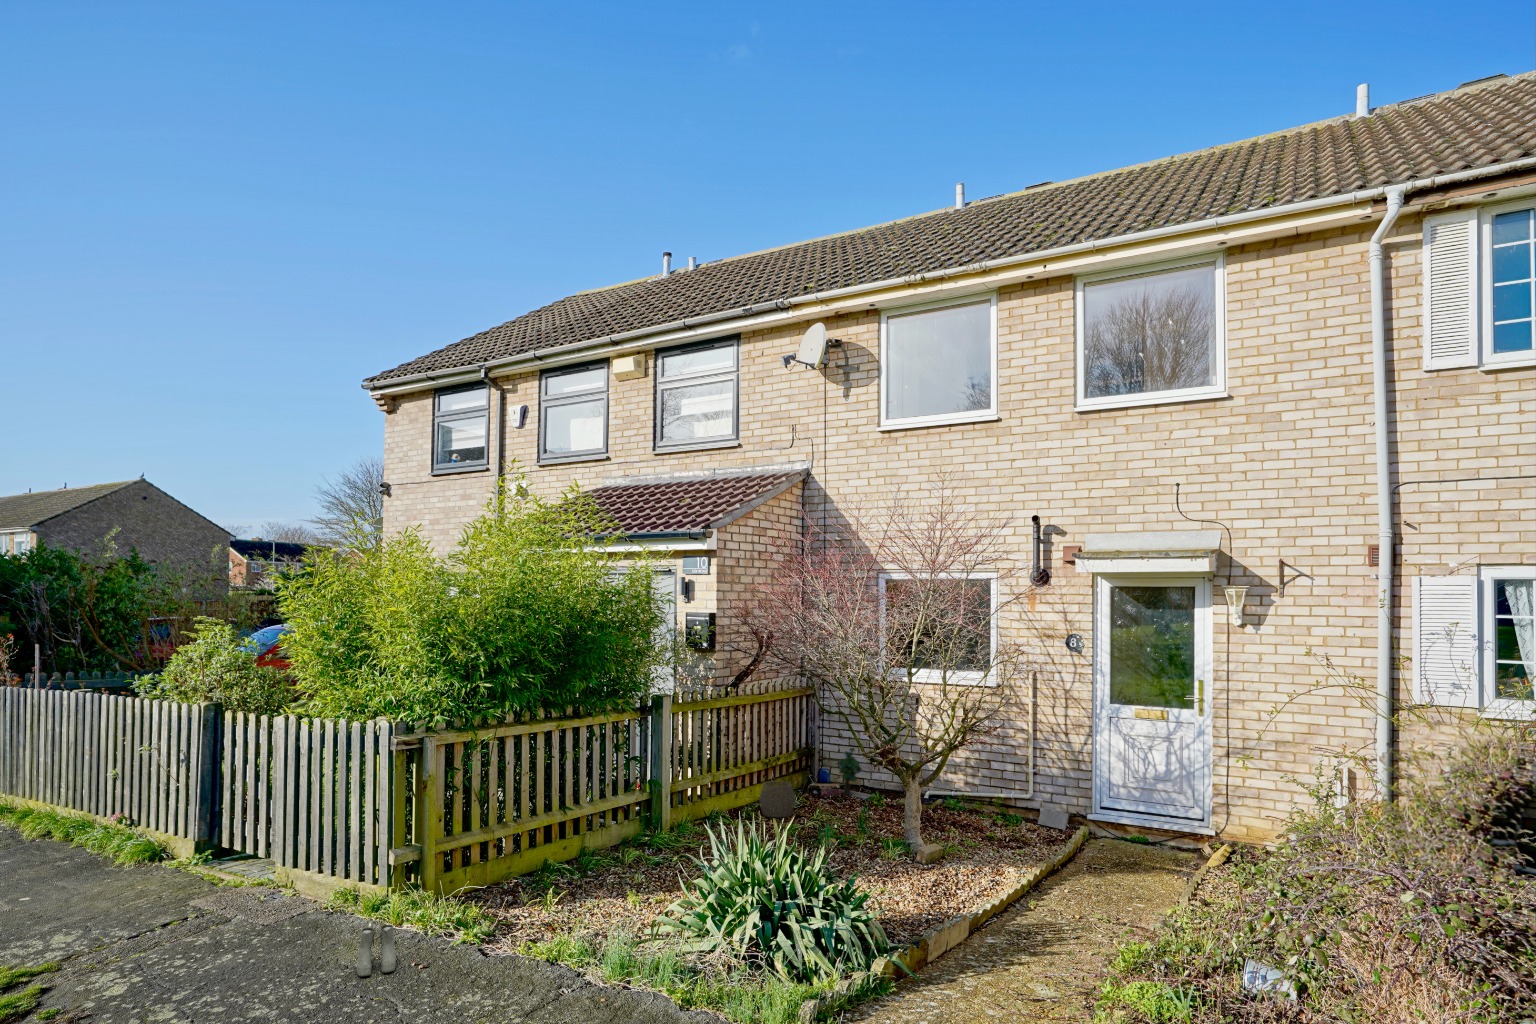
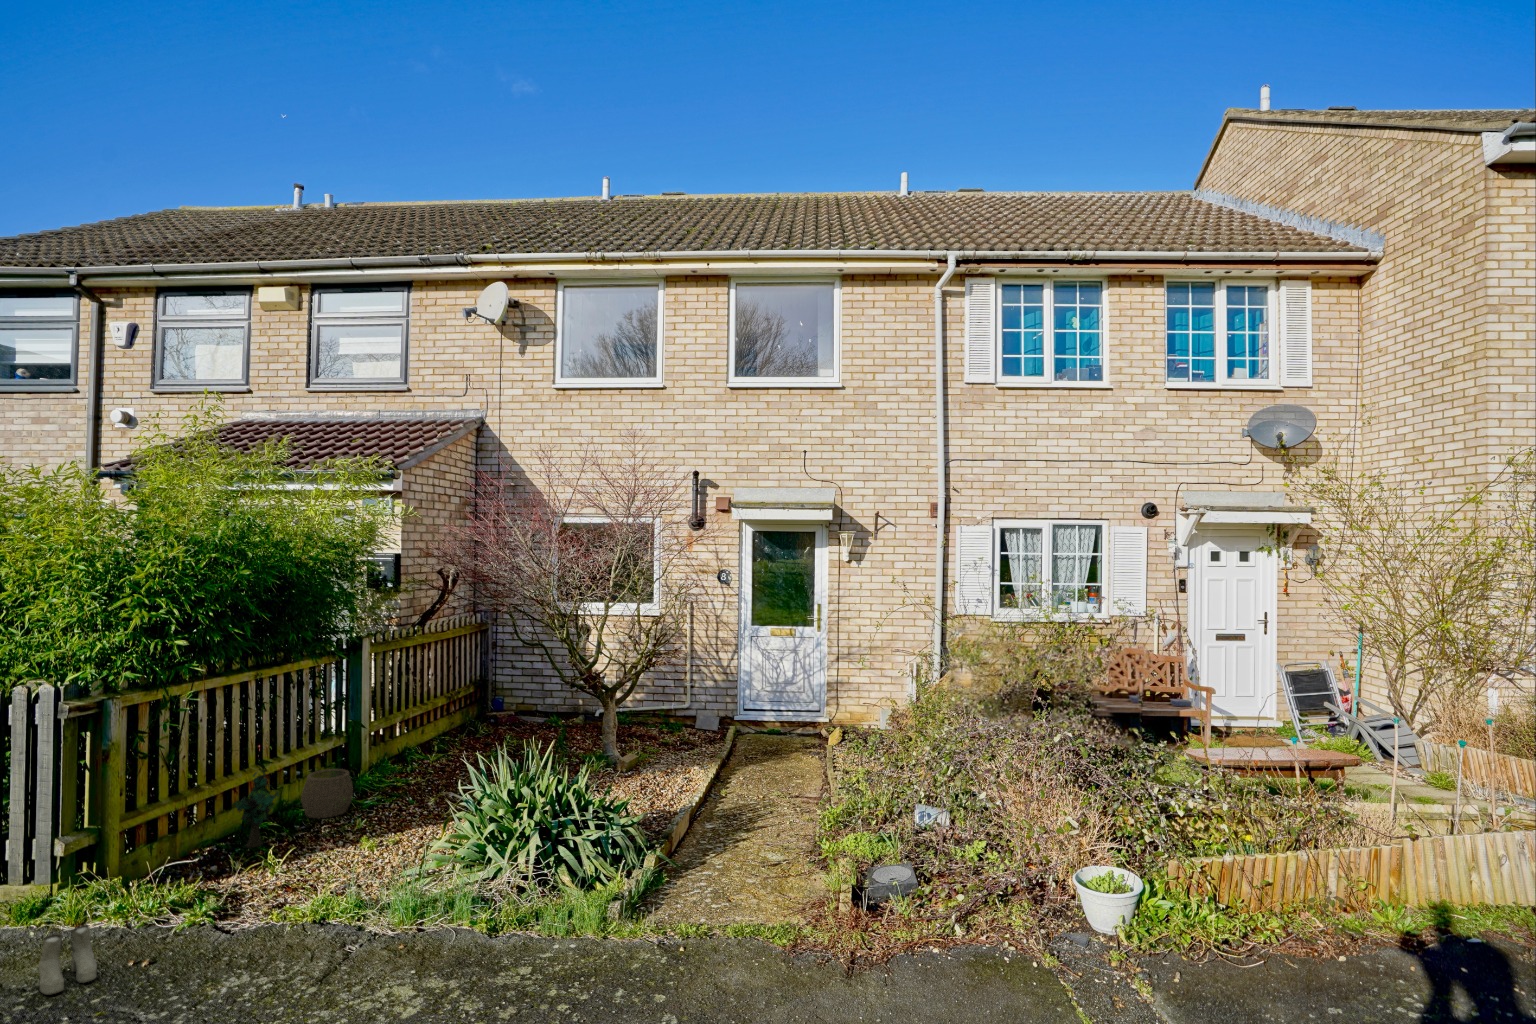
decorative plant: present [838,748,862,795] -> present [234,769,279,847]
woven basket: present [759,781,795,817] -> present [302,769,353,818]

